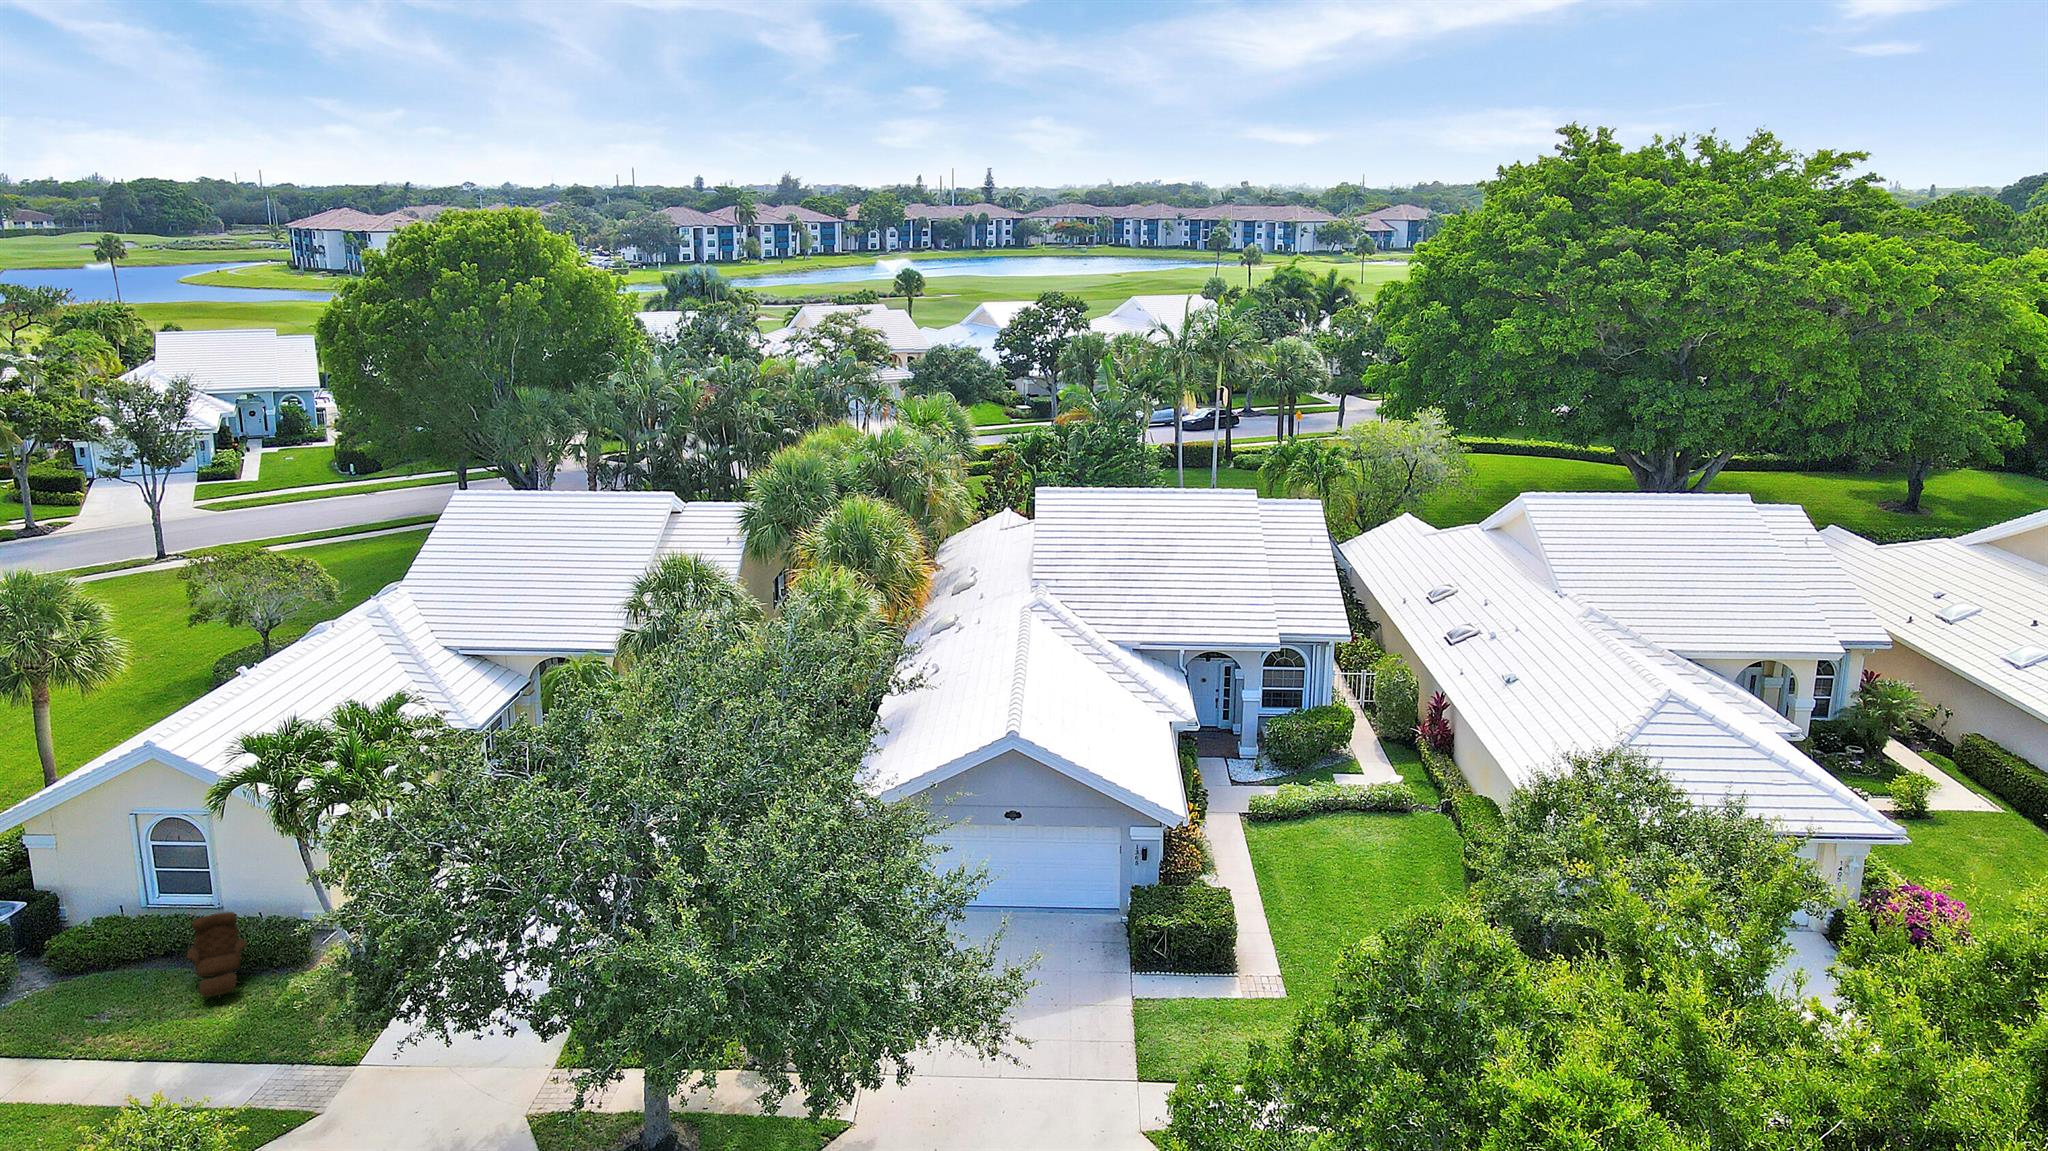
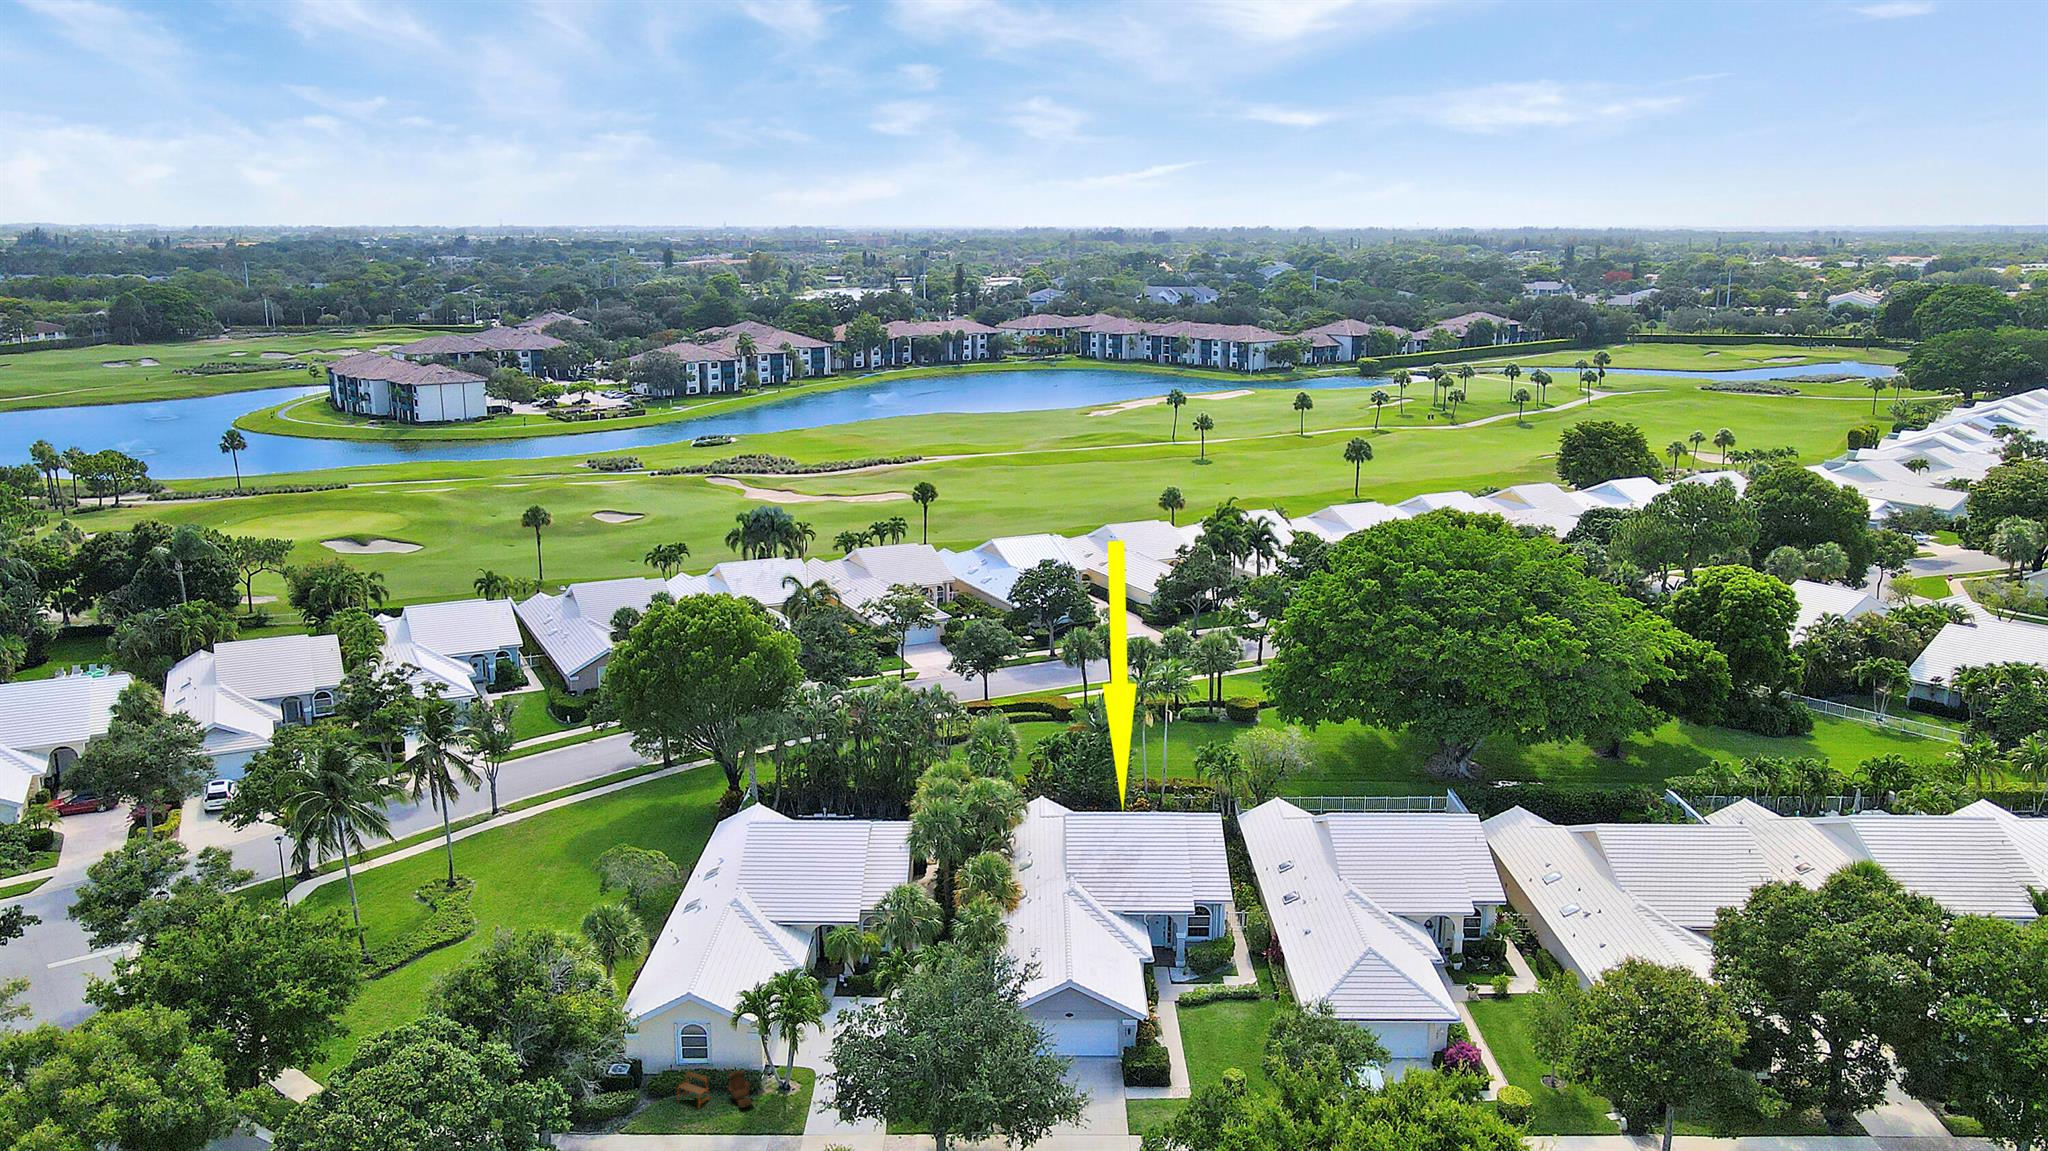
bench: none [72,910,150,997] -> present [677,1072,709,1107]

